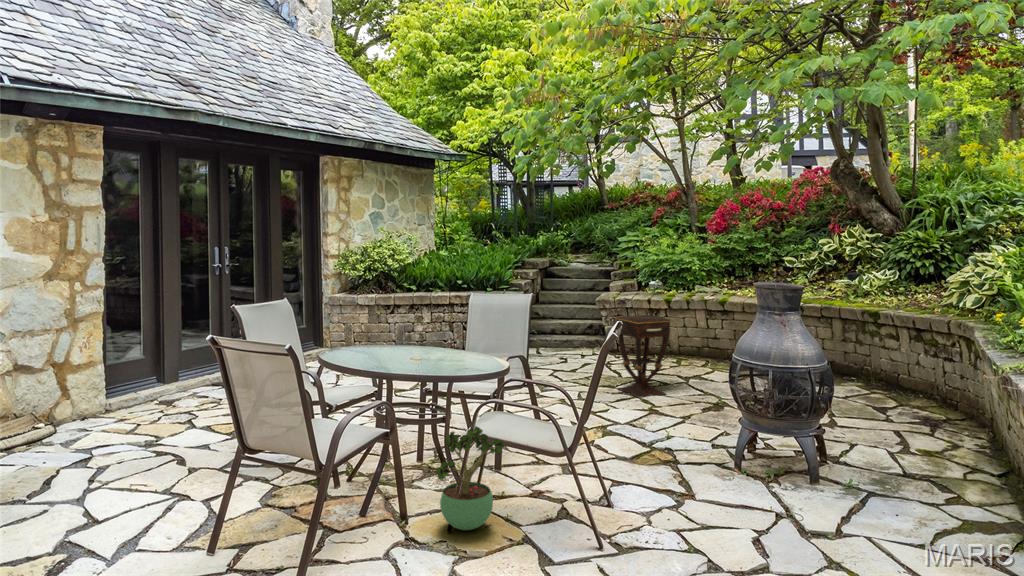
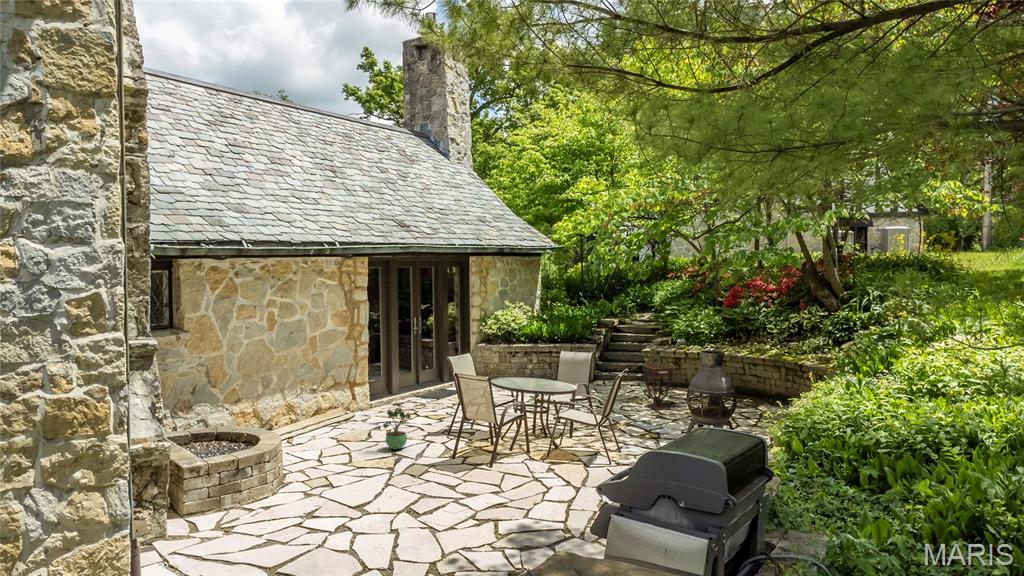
potted plant: present [436,426,504,530] -> present [383,408,411,449]

